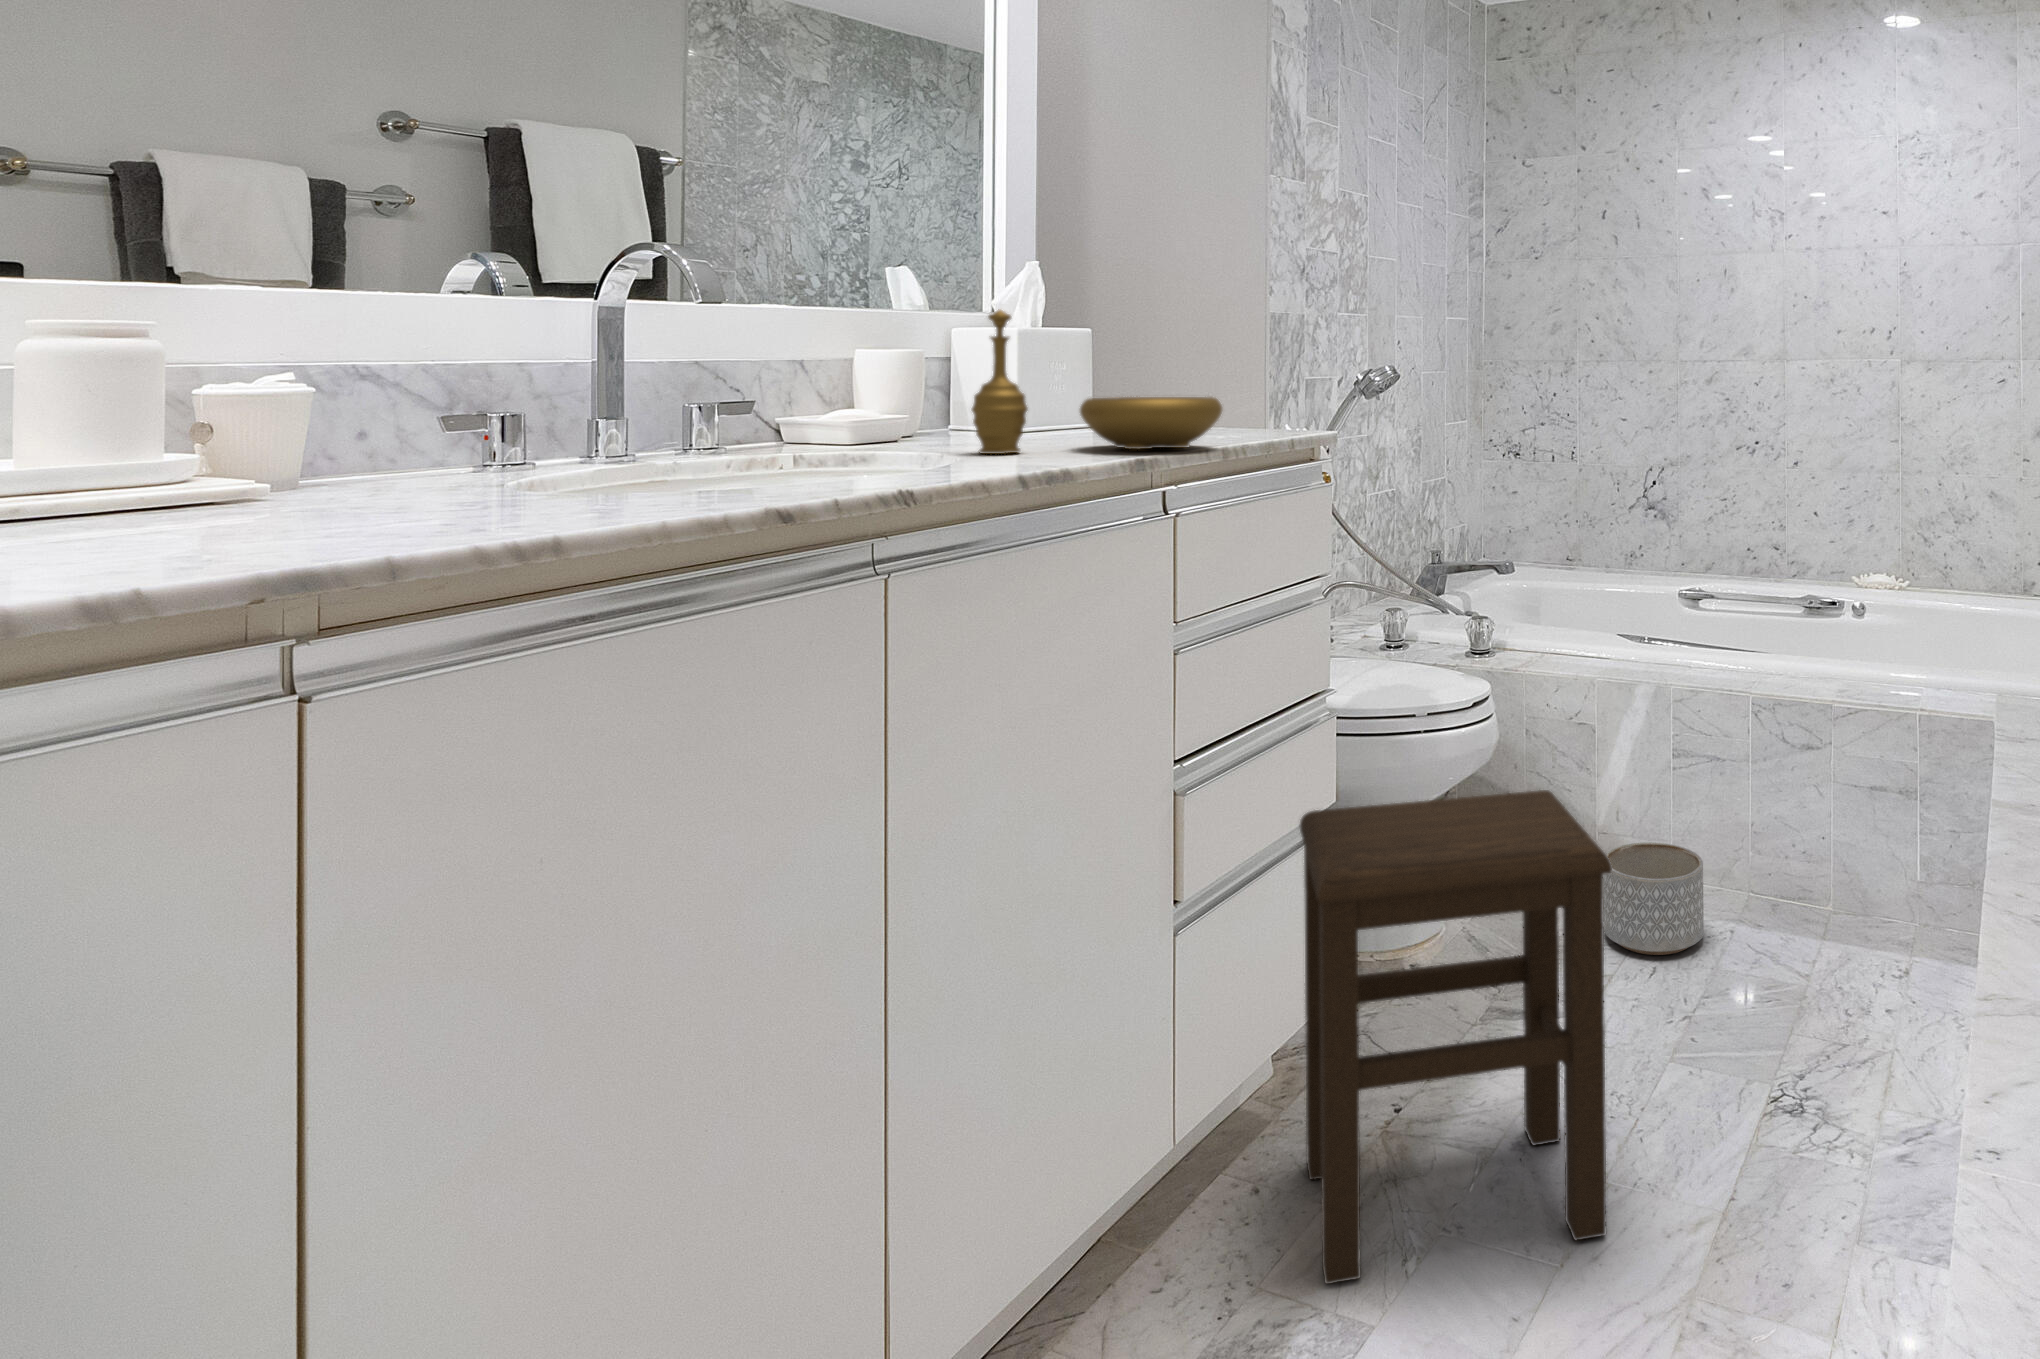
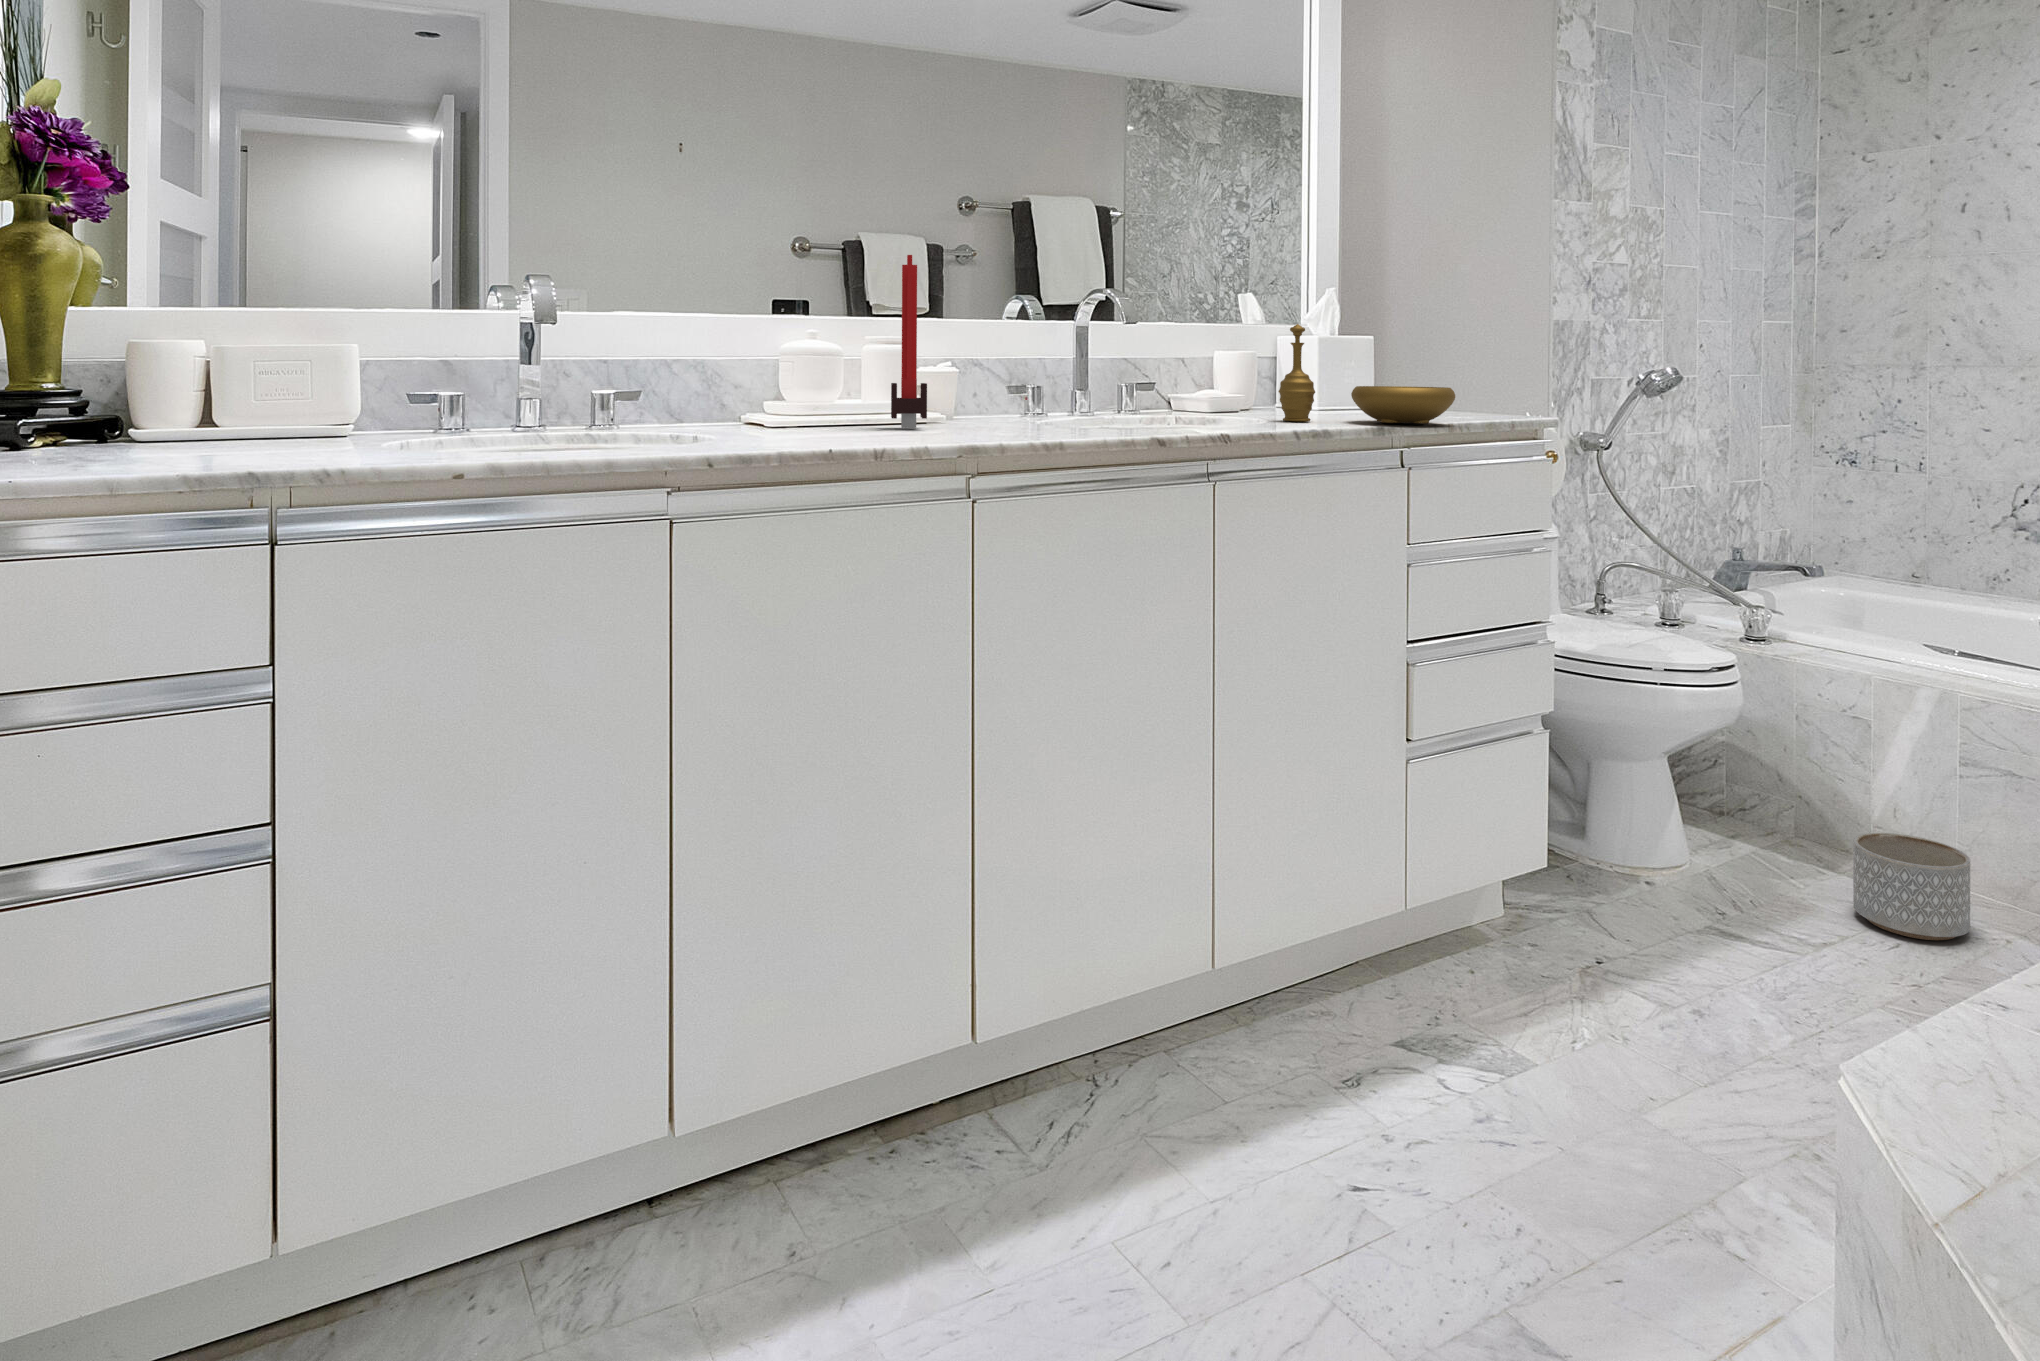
candle: none [84,136,202,524] -> present [891,255,927,428]
stool: present [1300,790,1612,1284] -> none [1503,705,1759,1081]

